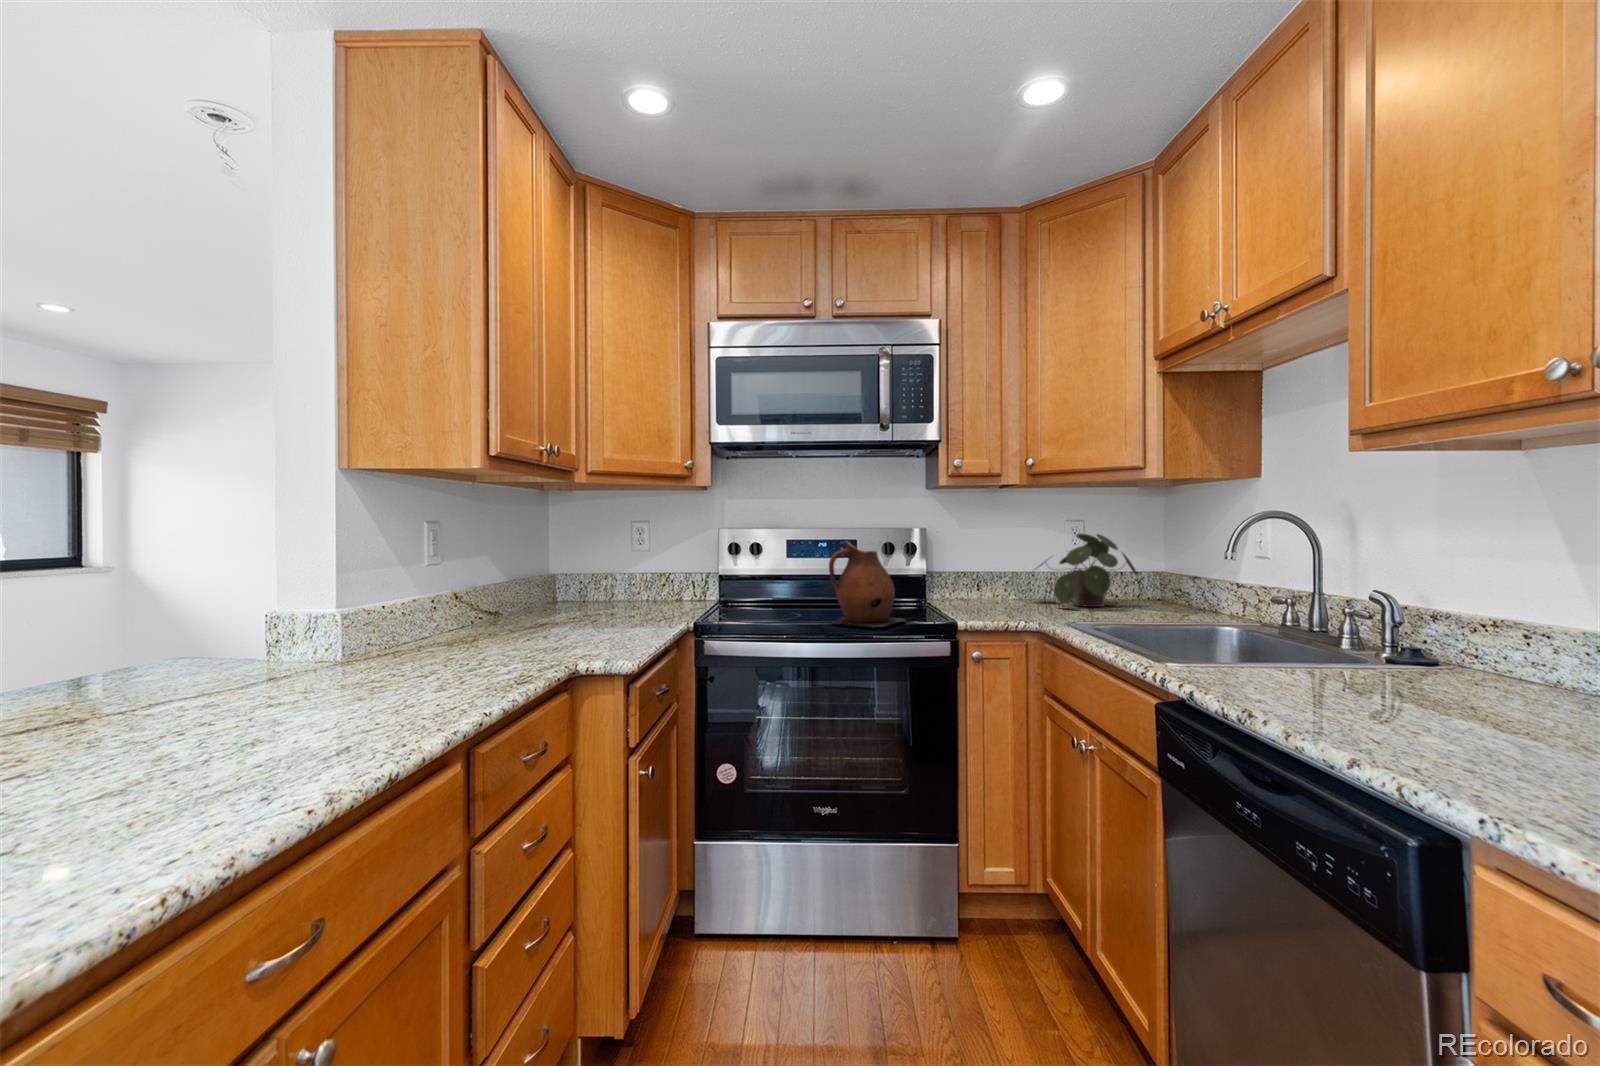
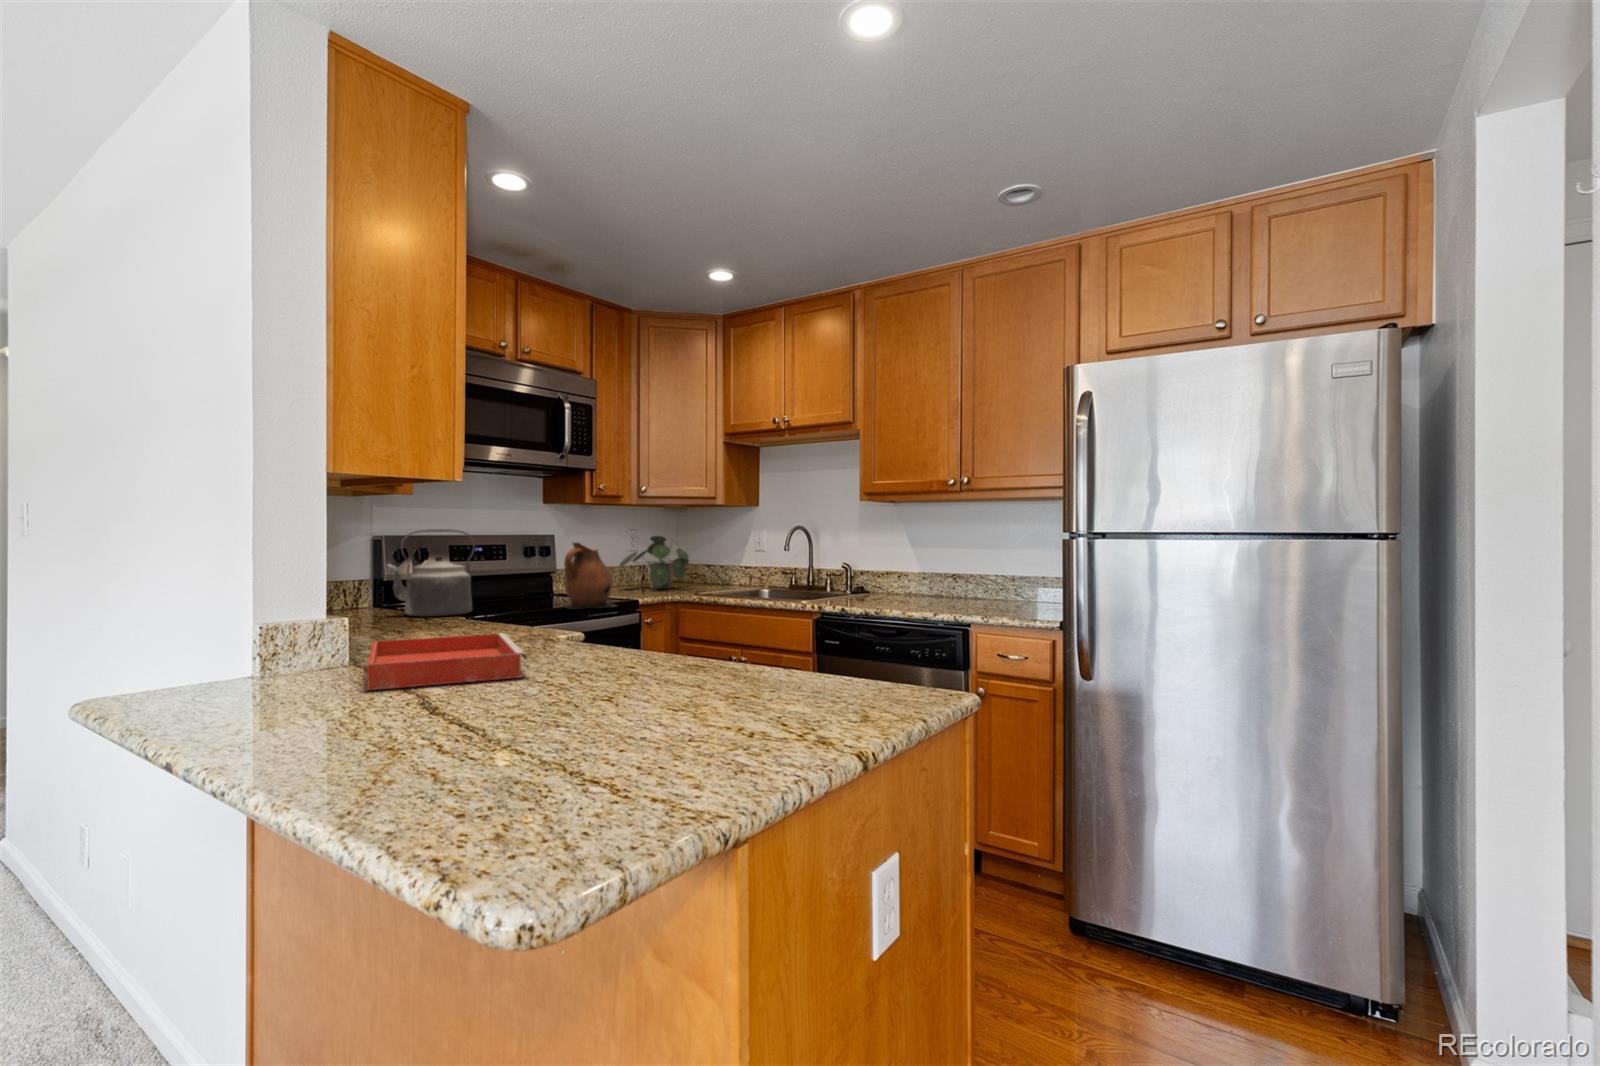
kettle: none [693,526,766,615] -> present [387,529,475,617]
tray: none [167,640,453,721] -> present [367,633,528,690]

